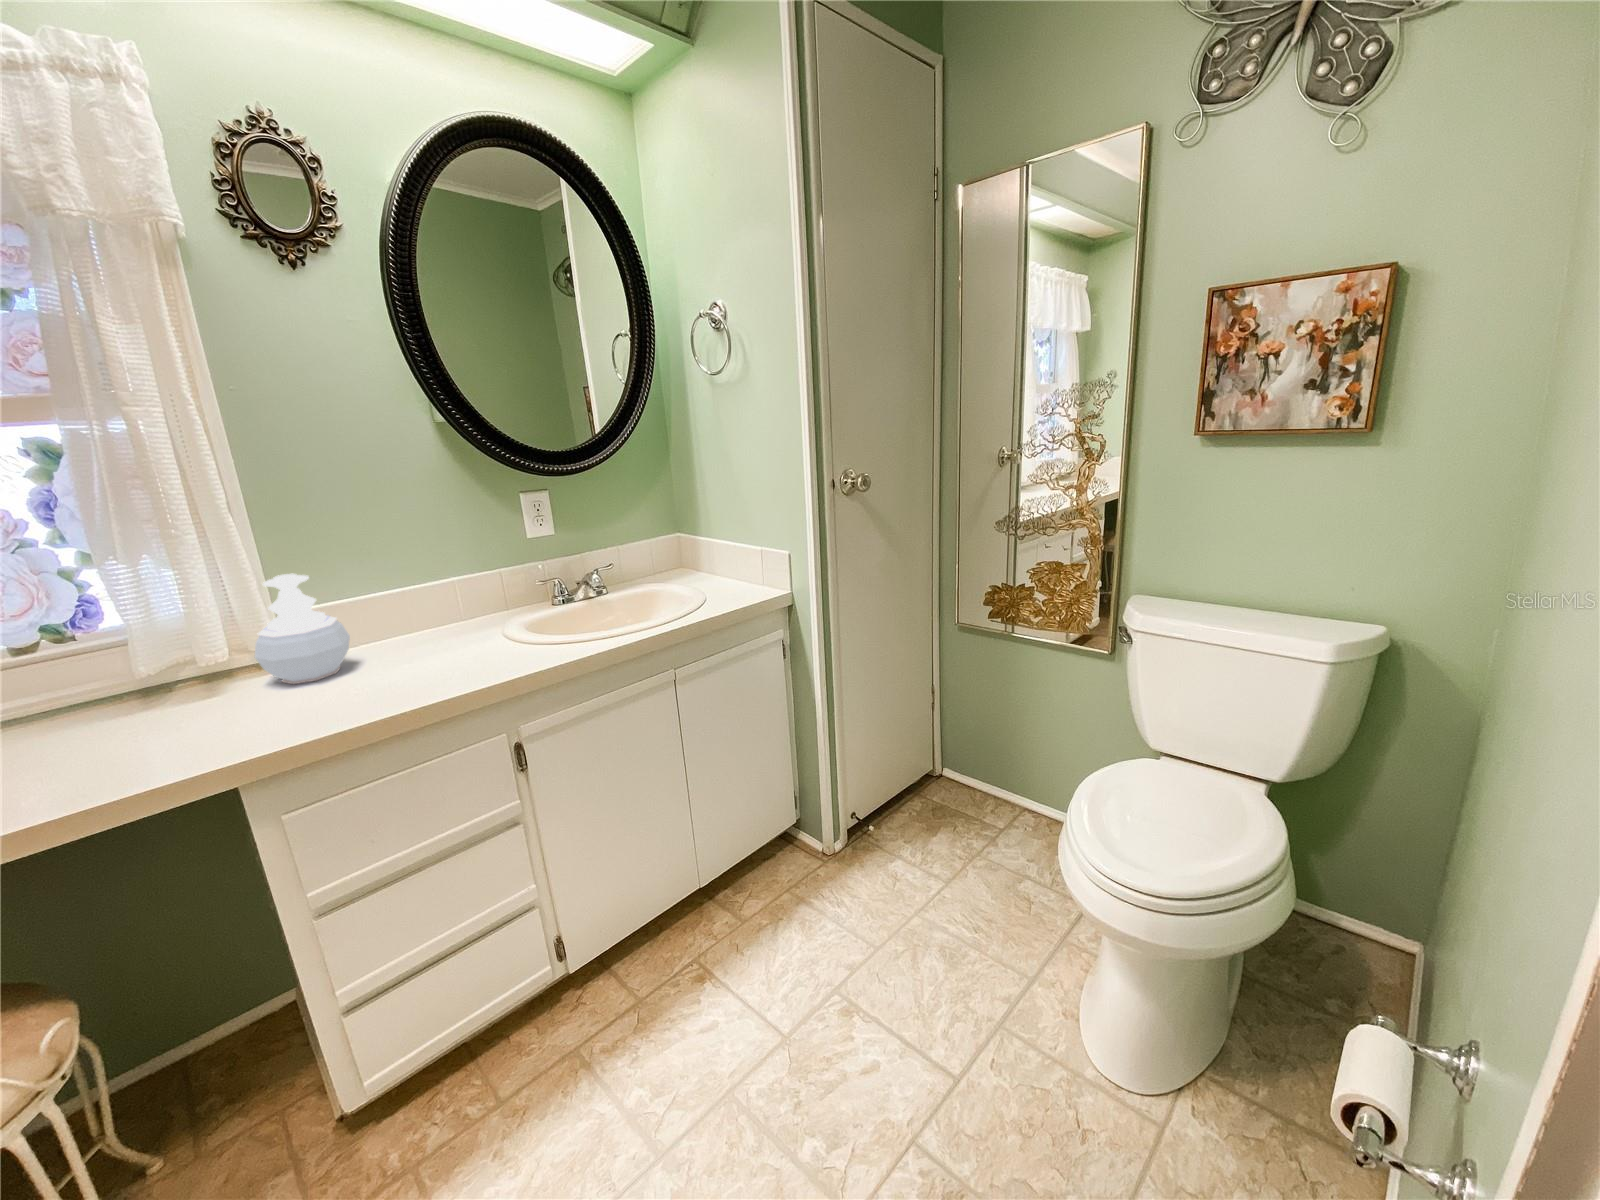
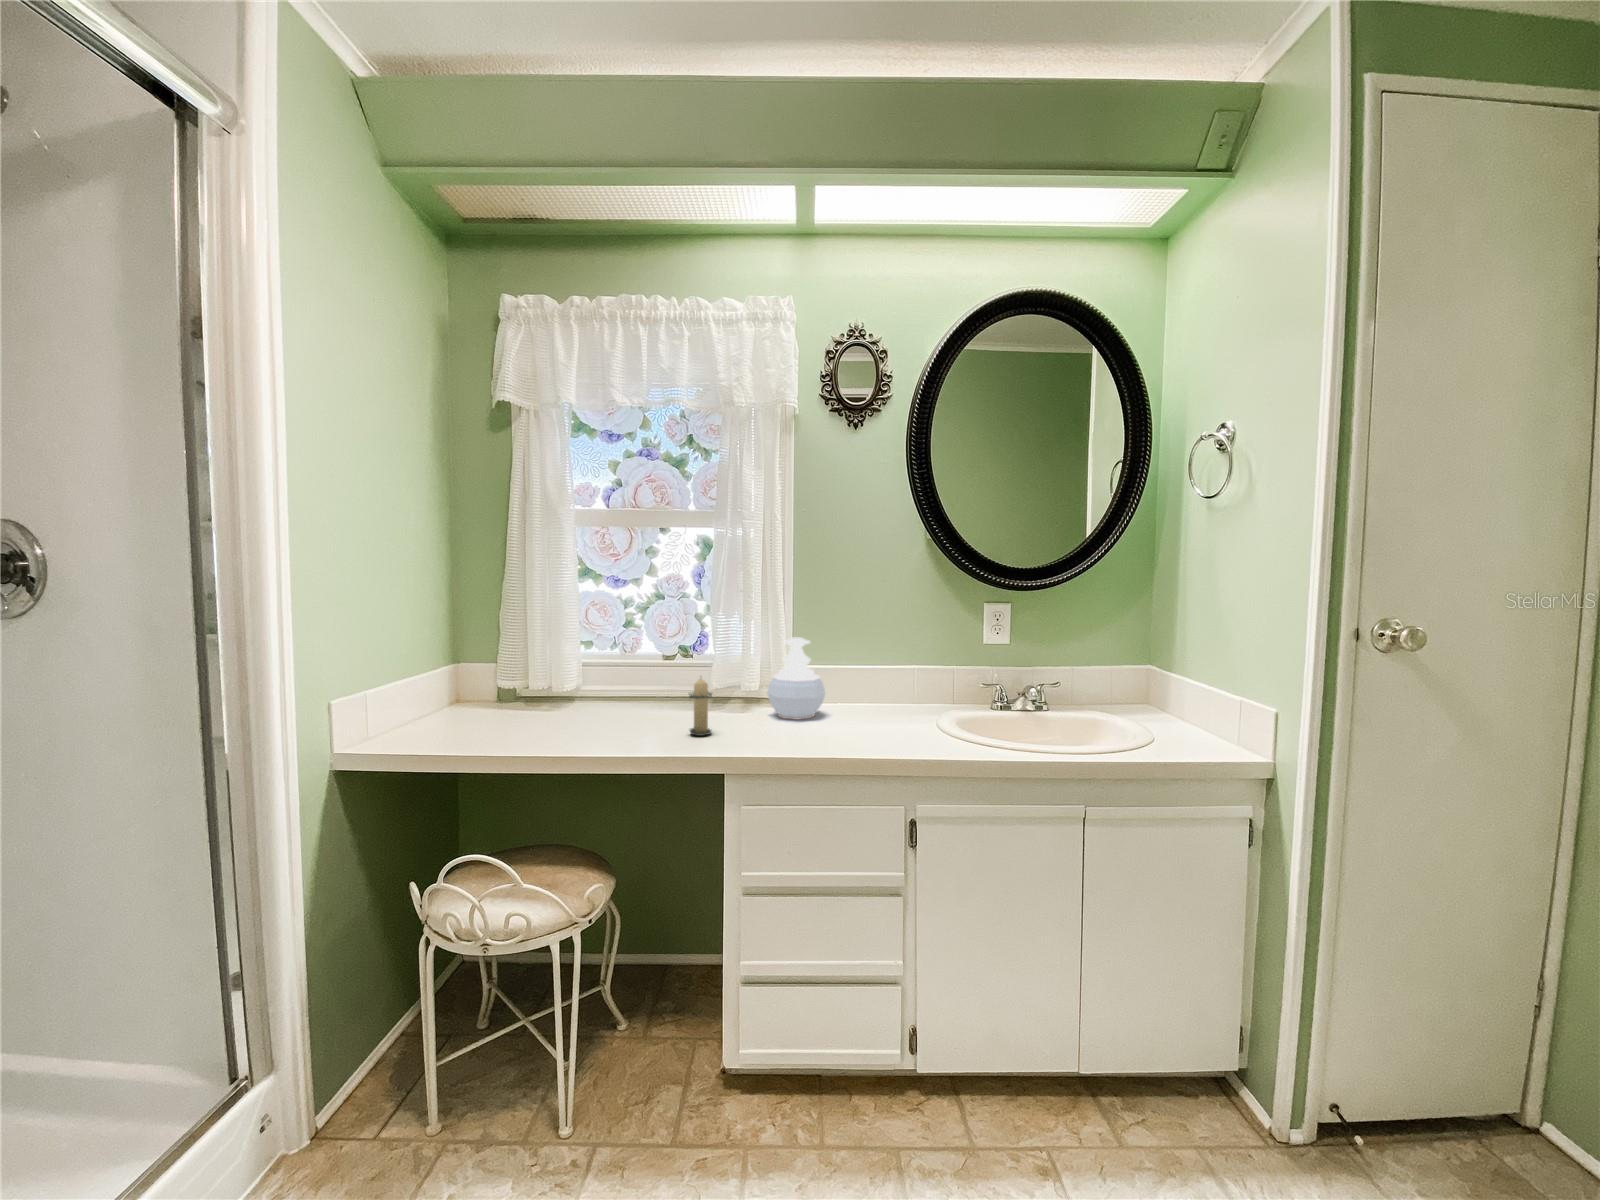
candle: none [110,668,188,759] -> present [689,679,712,736]

